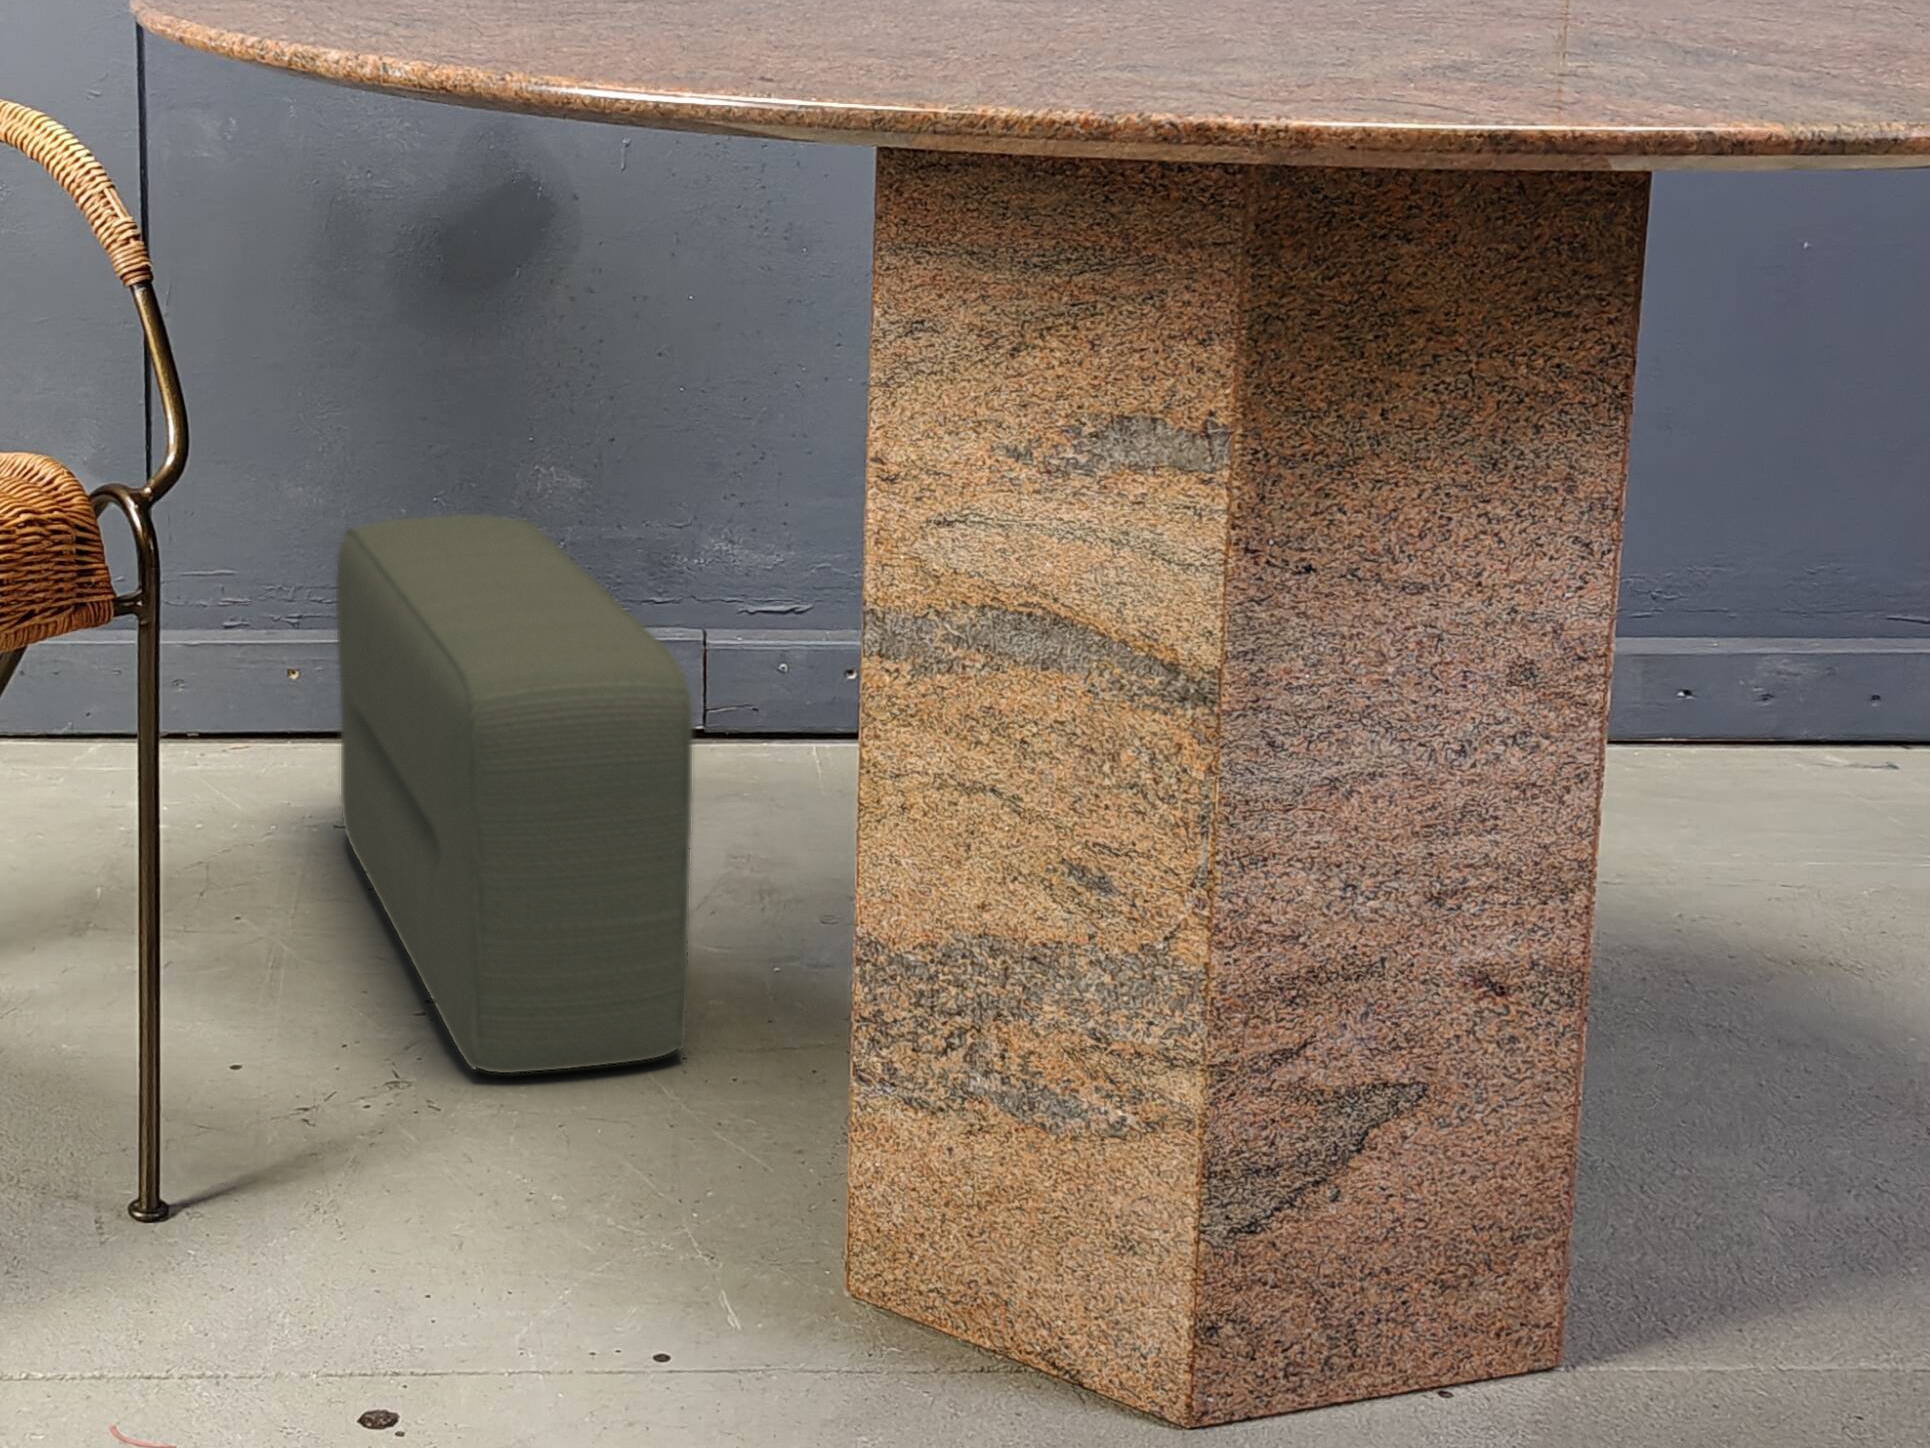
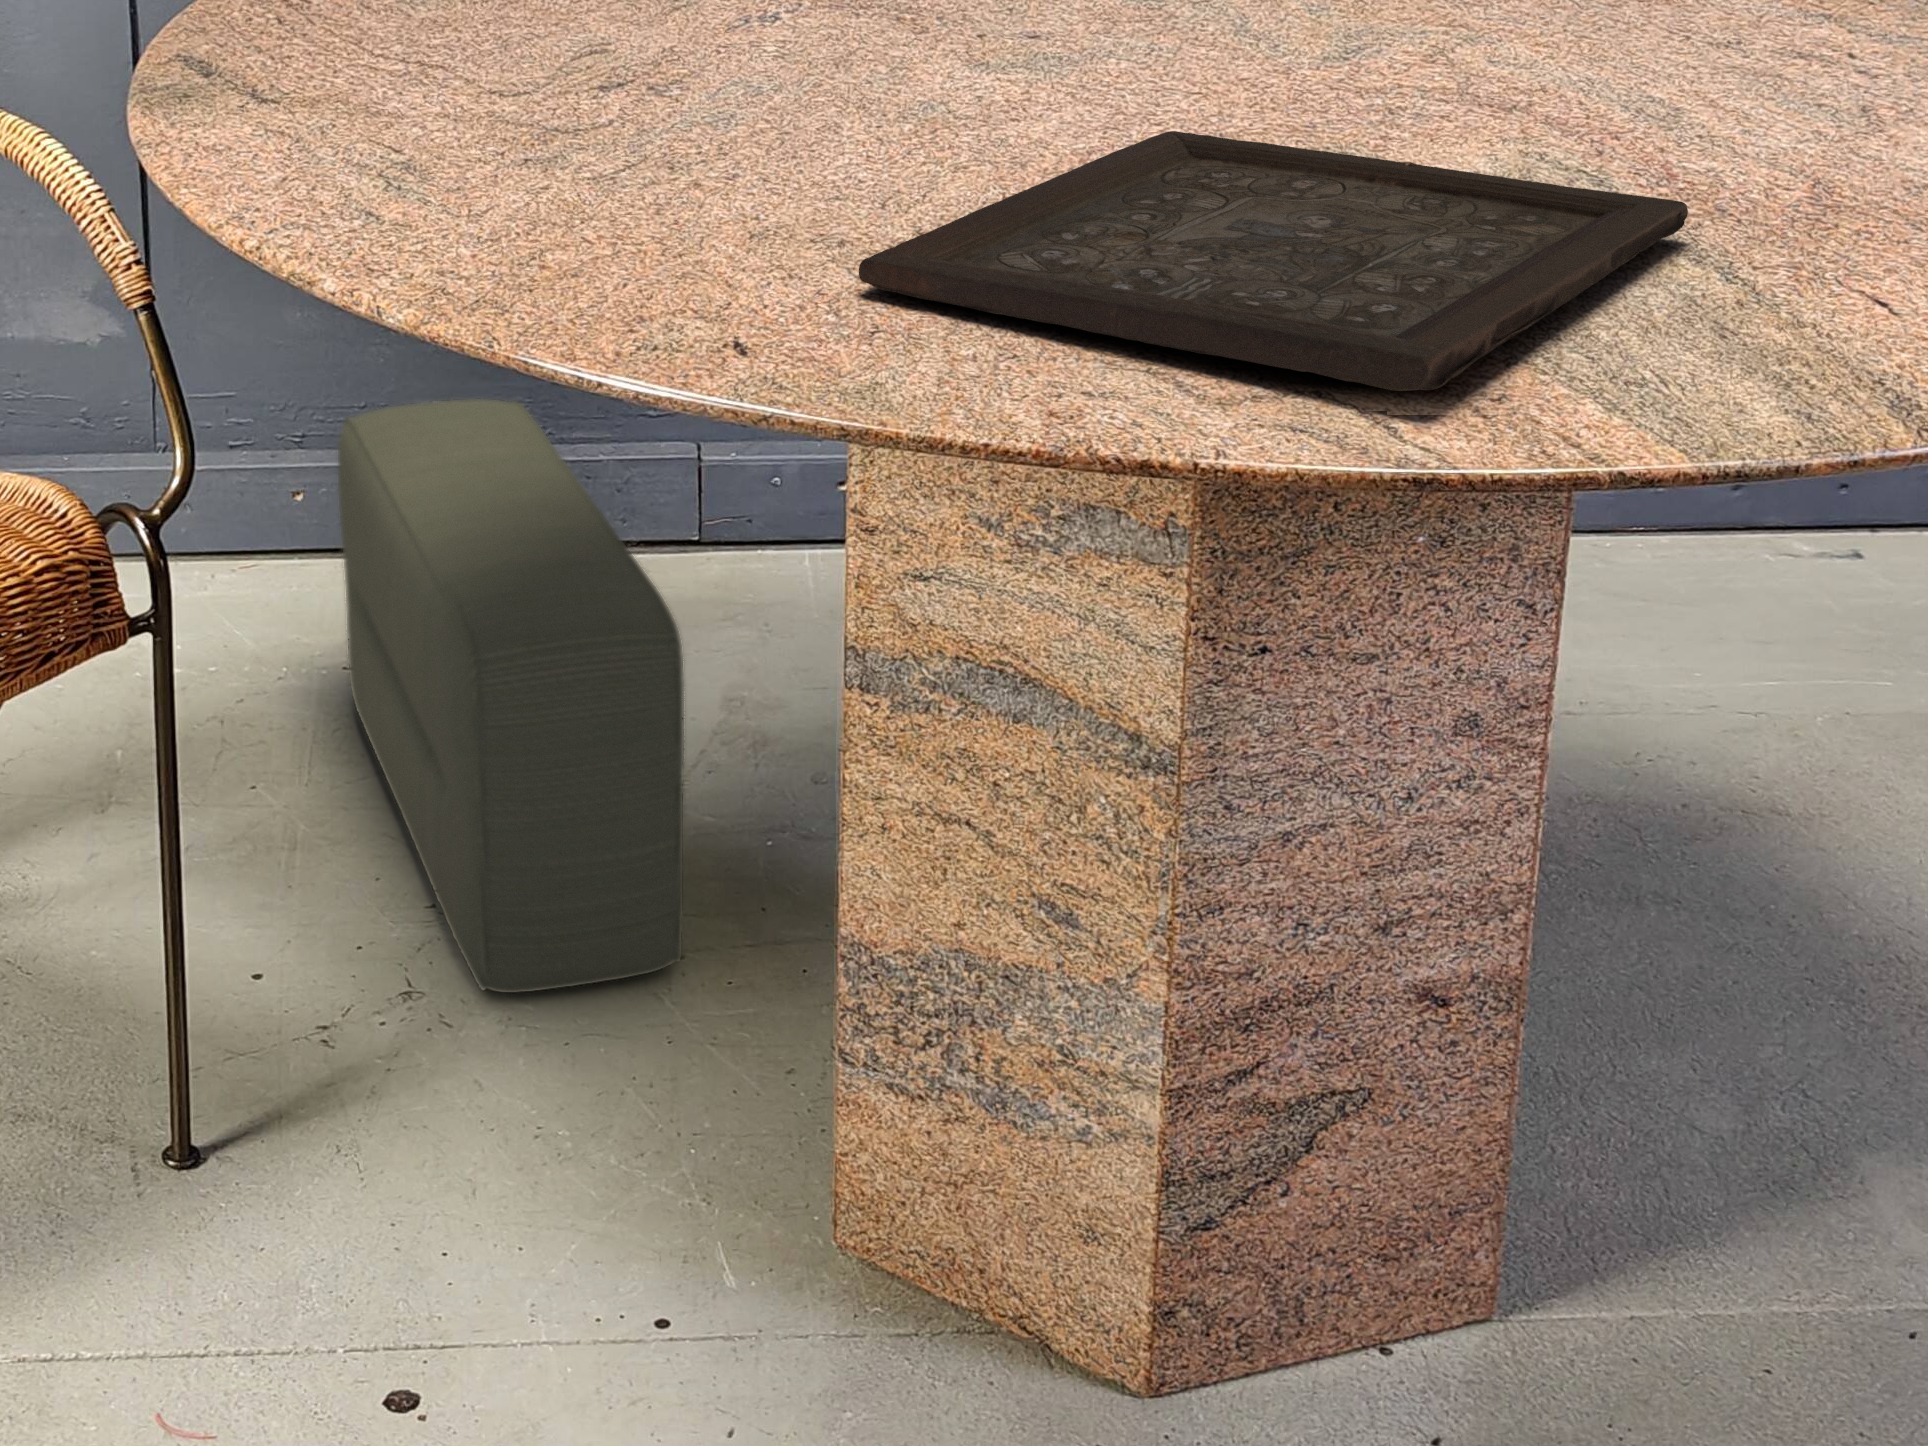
tray: none [891,13,1750,90] -> present [859,131,1688,391]

